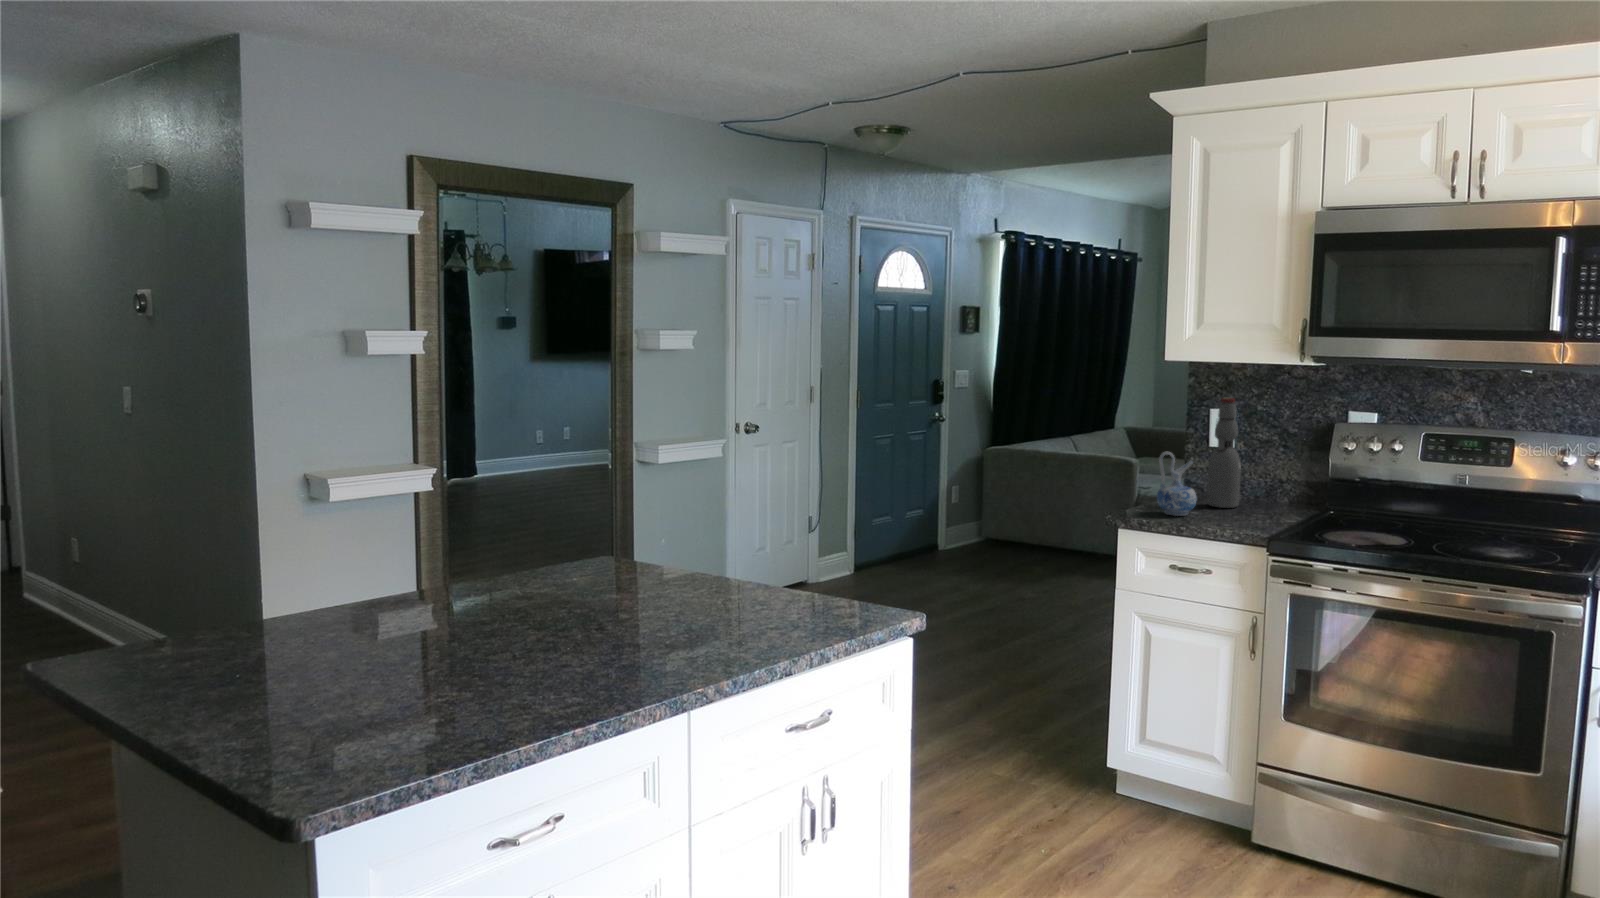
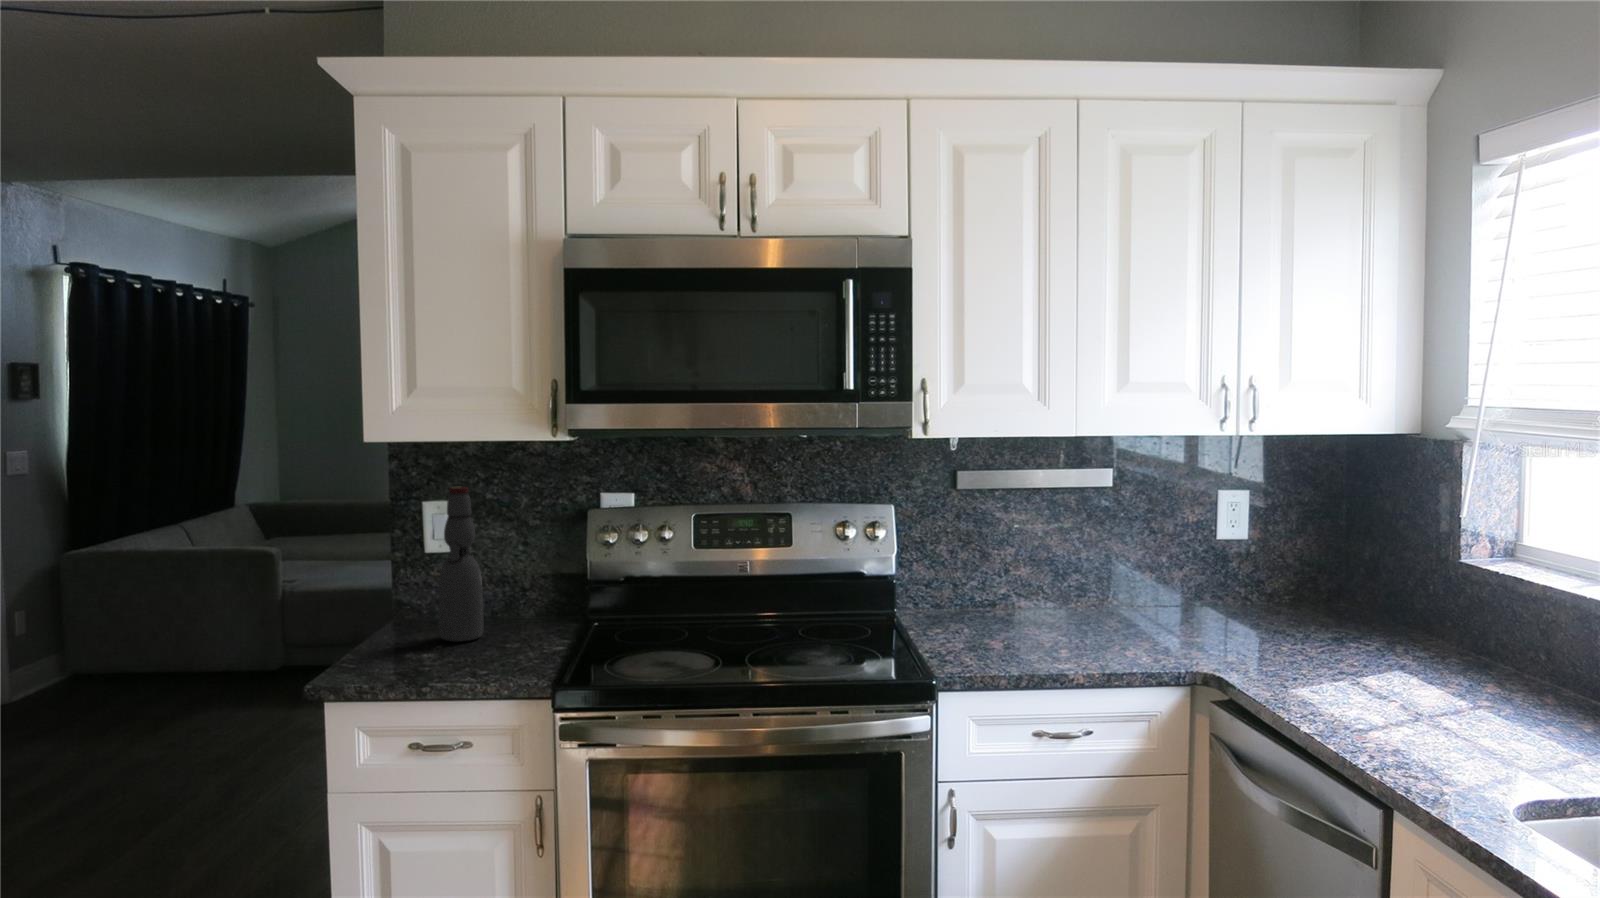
ceramic pitcher: present [1157,452,1197,516] -> none [374,574,433,668]

